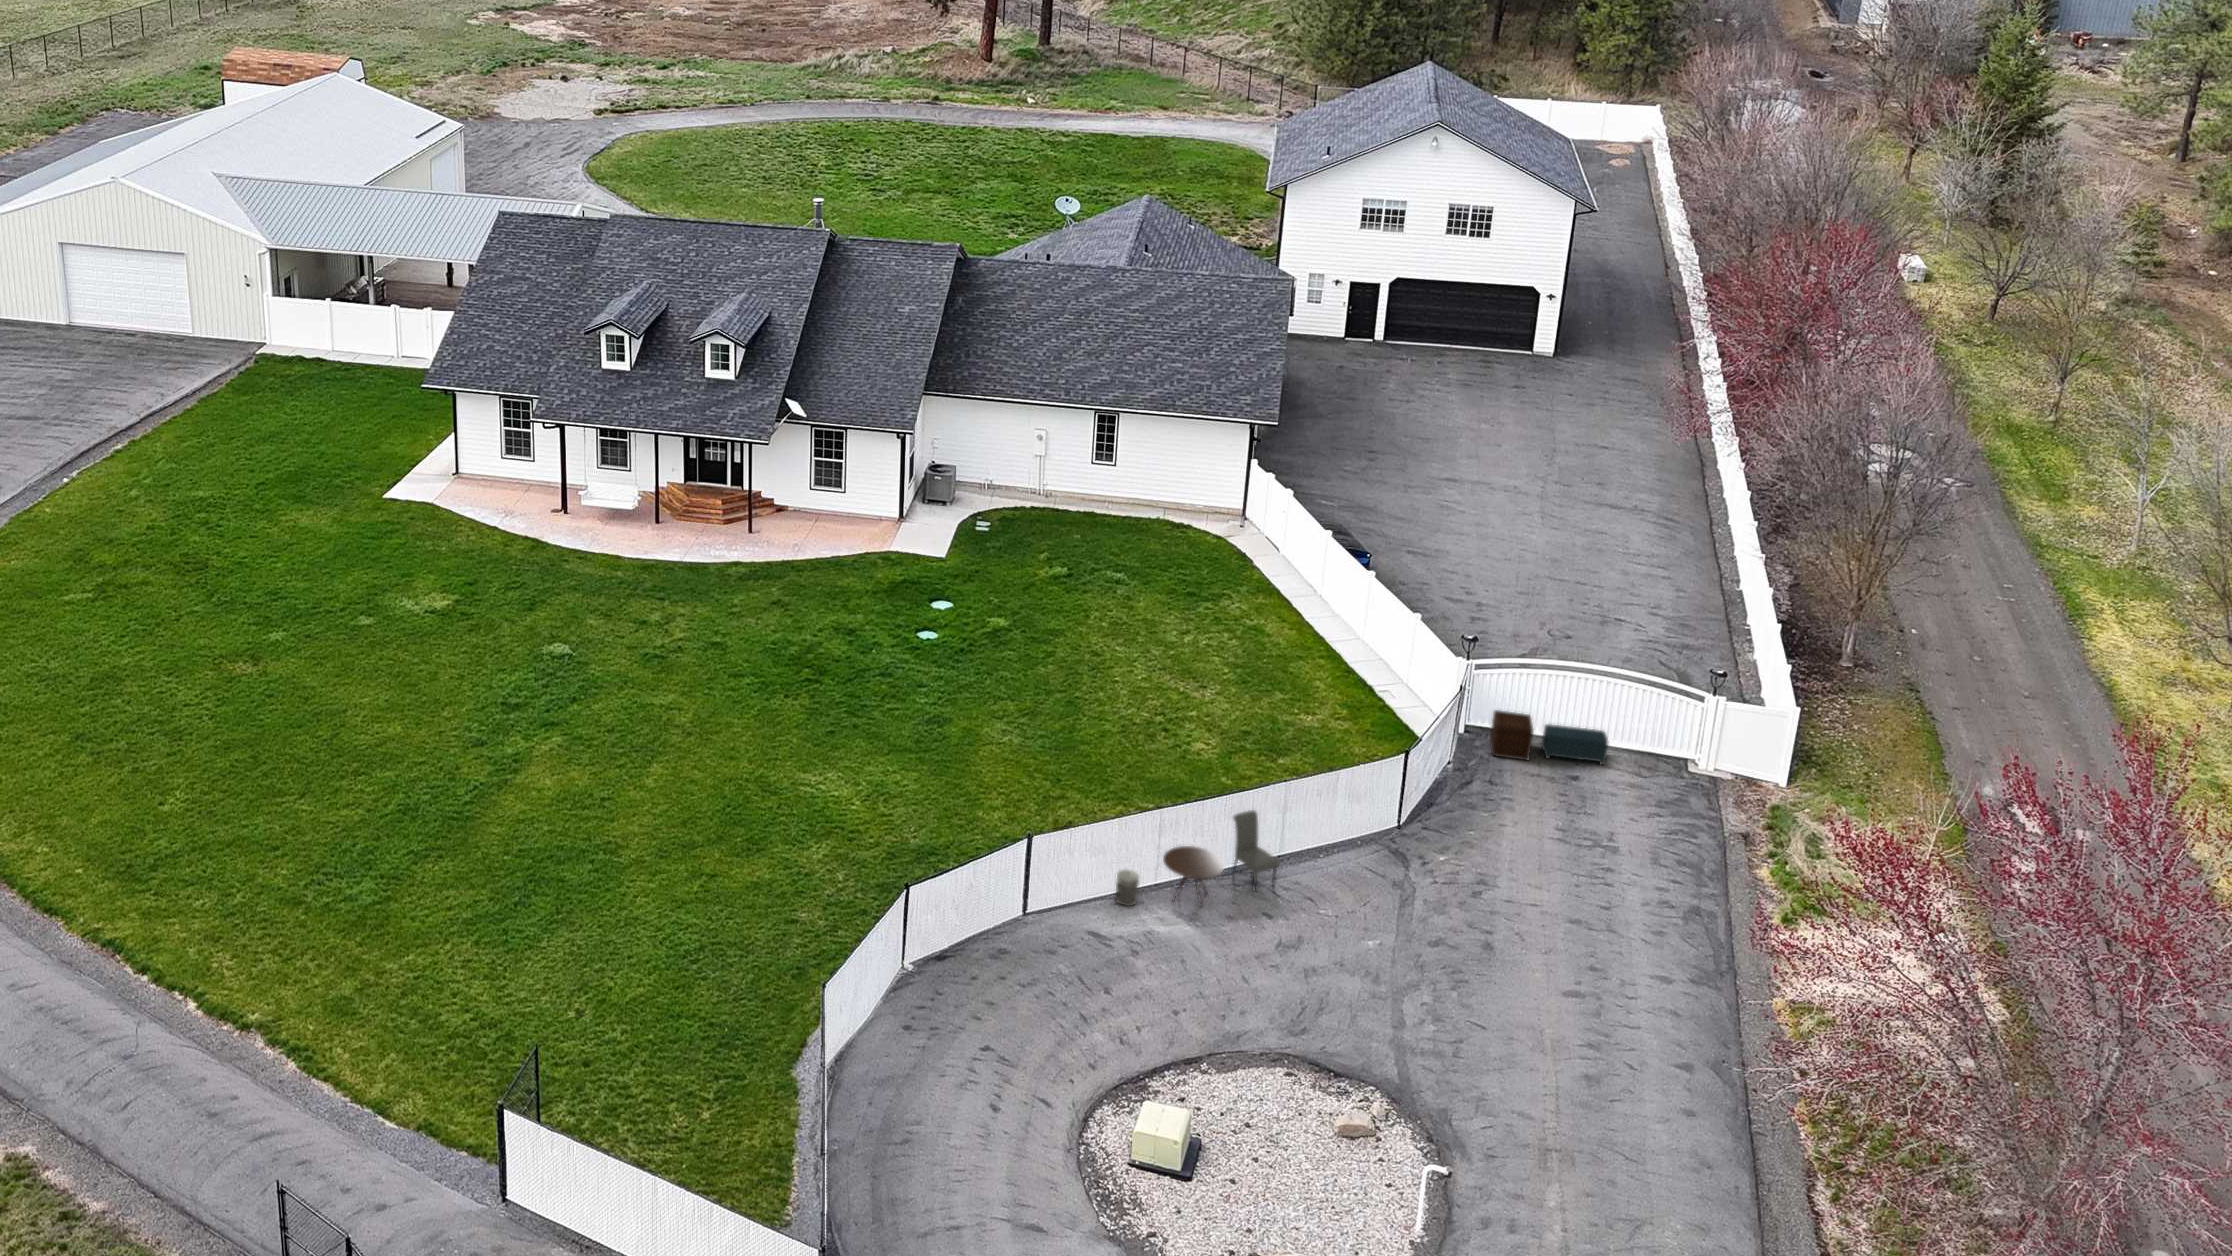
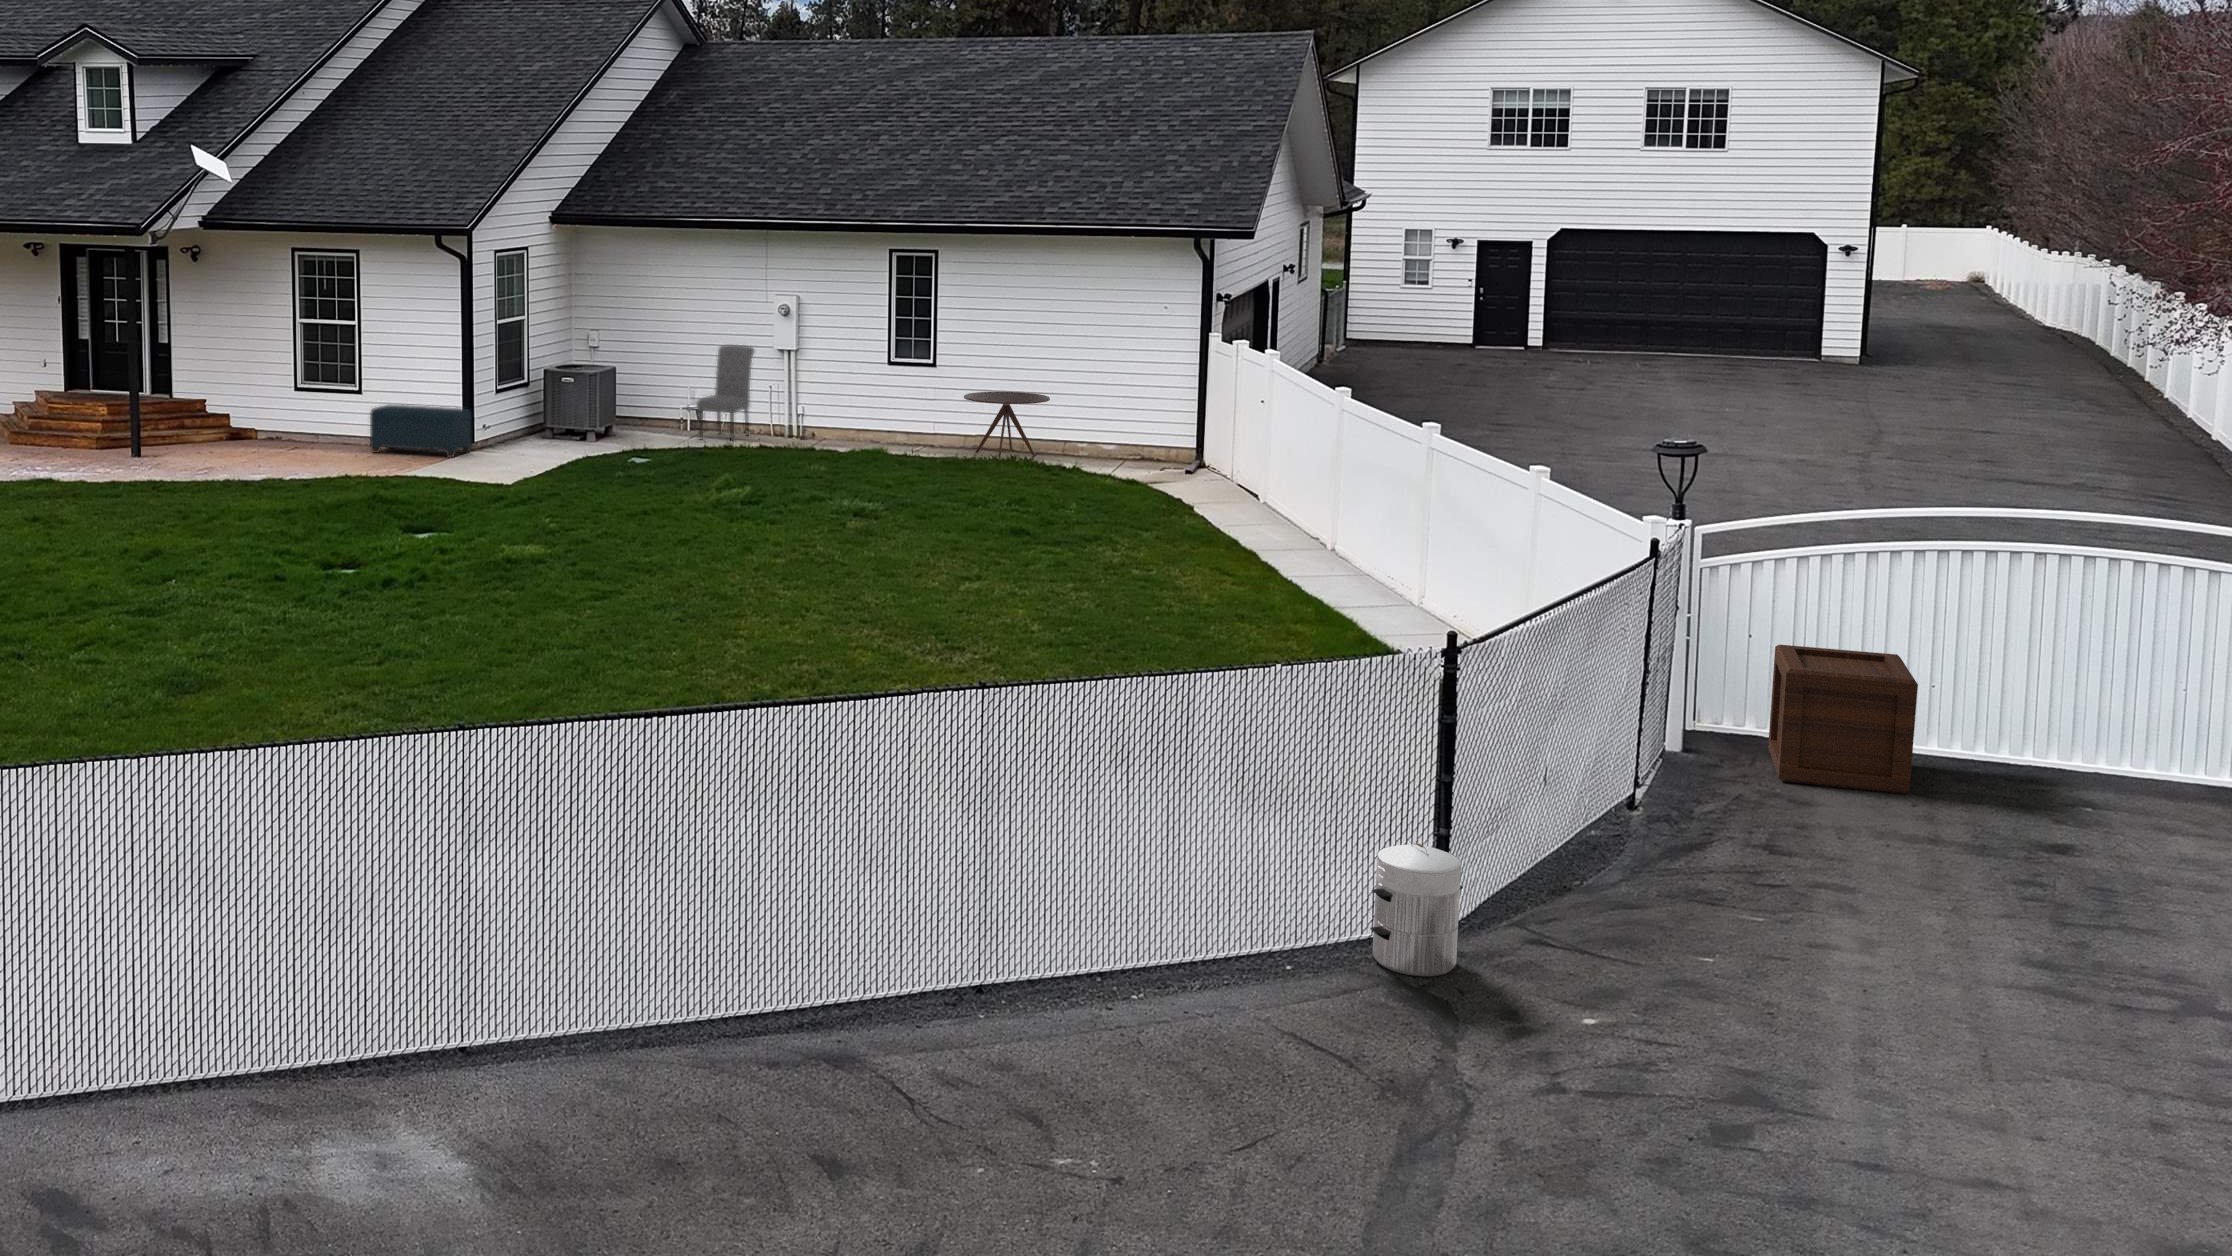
bench: present [1541,724,1608,765] -> present [370,405,472,458]
chair: present [1233,810,1279,890] -> present [696,345,754,441]
round table: present [1163,846,1224,903] -> present [964,392,1050,458]
waste bin: present [1115,870,1139,906] -> present [1370,842,1463,976]

